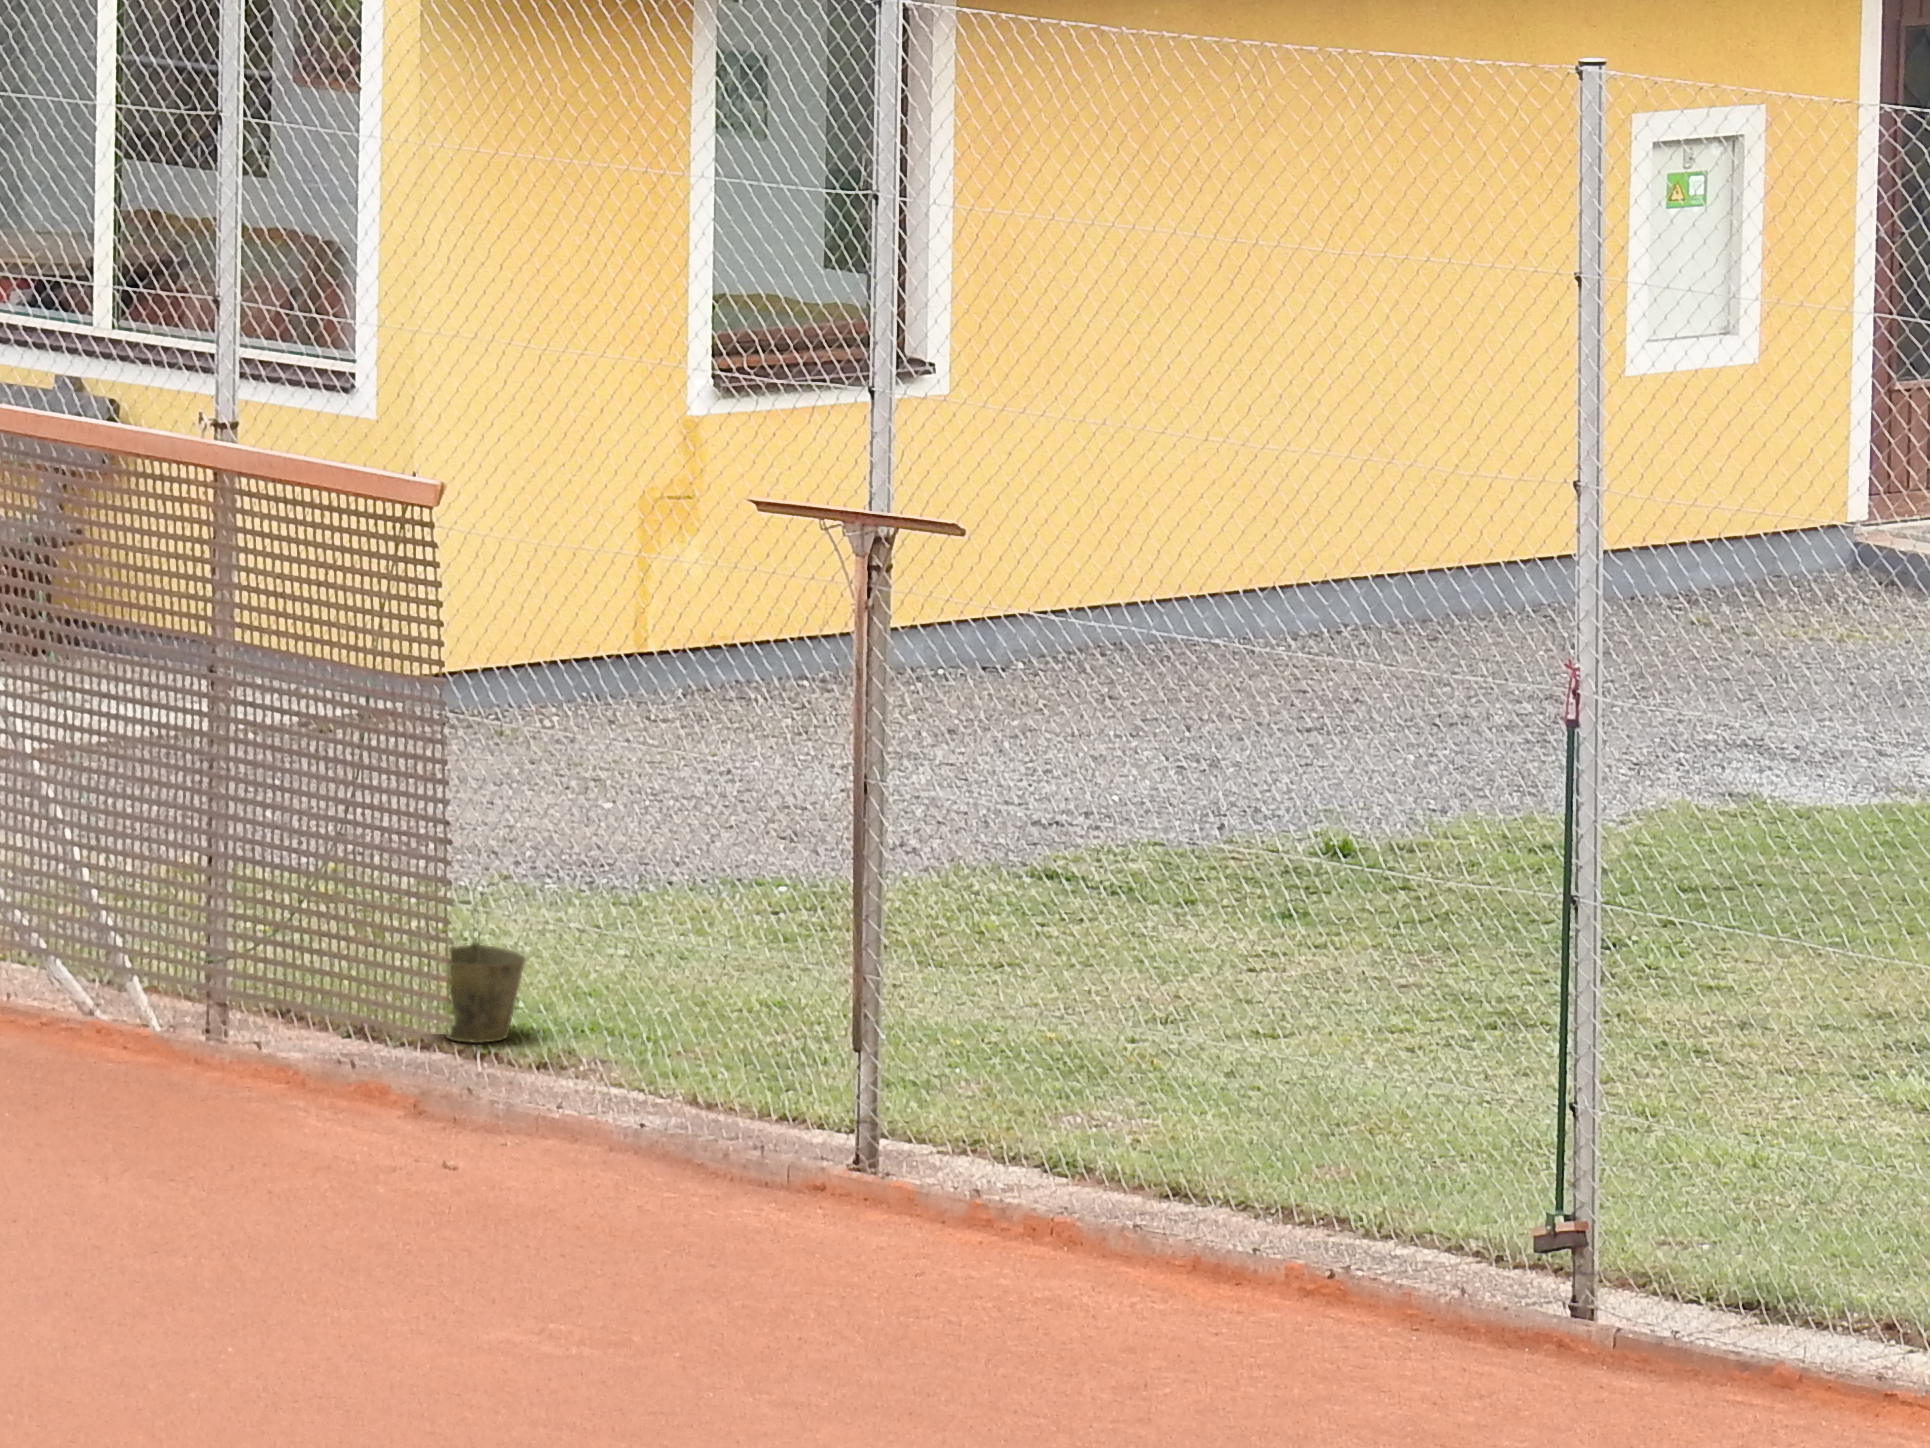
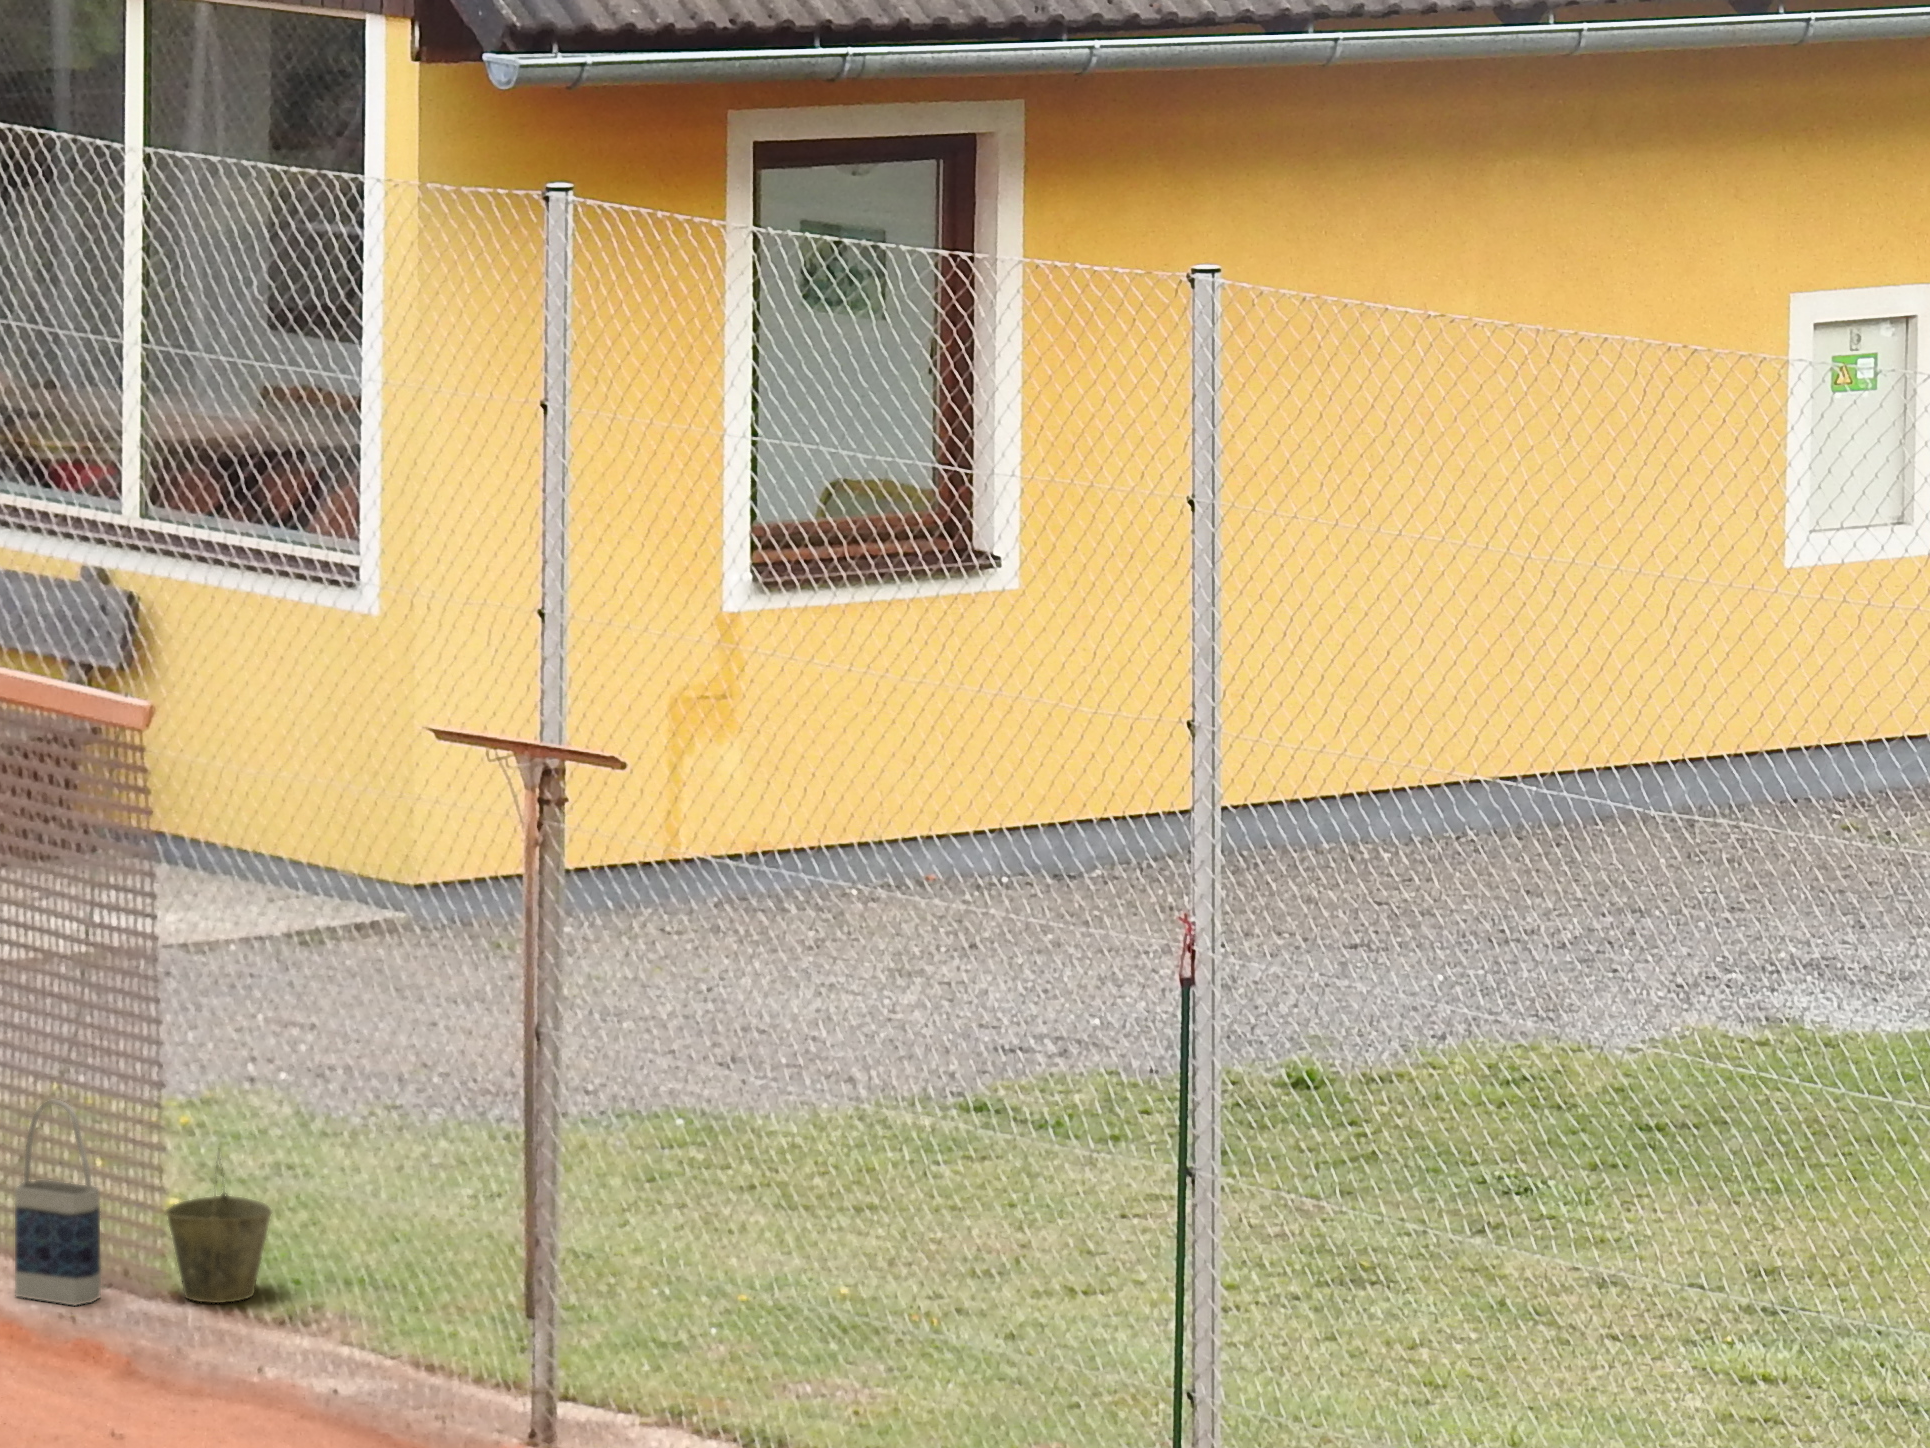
bag: none [287,857,368,1046] -> present [15,1100,101,1305]

